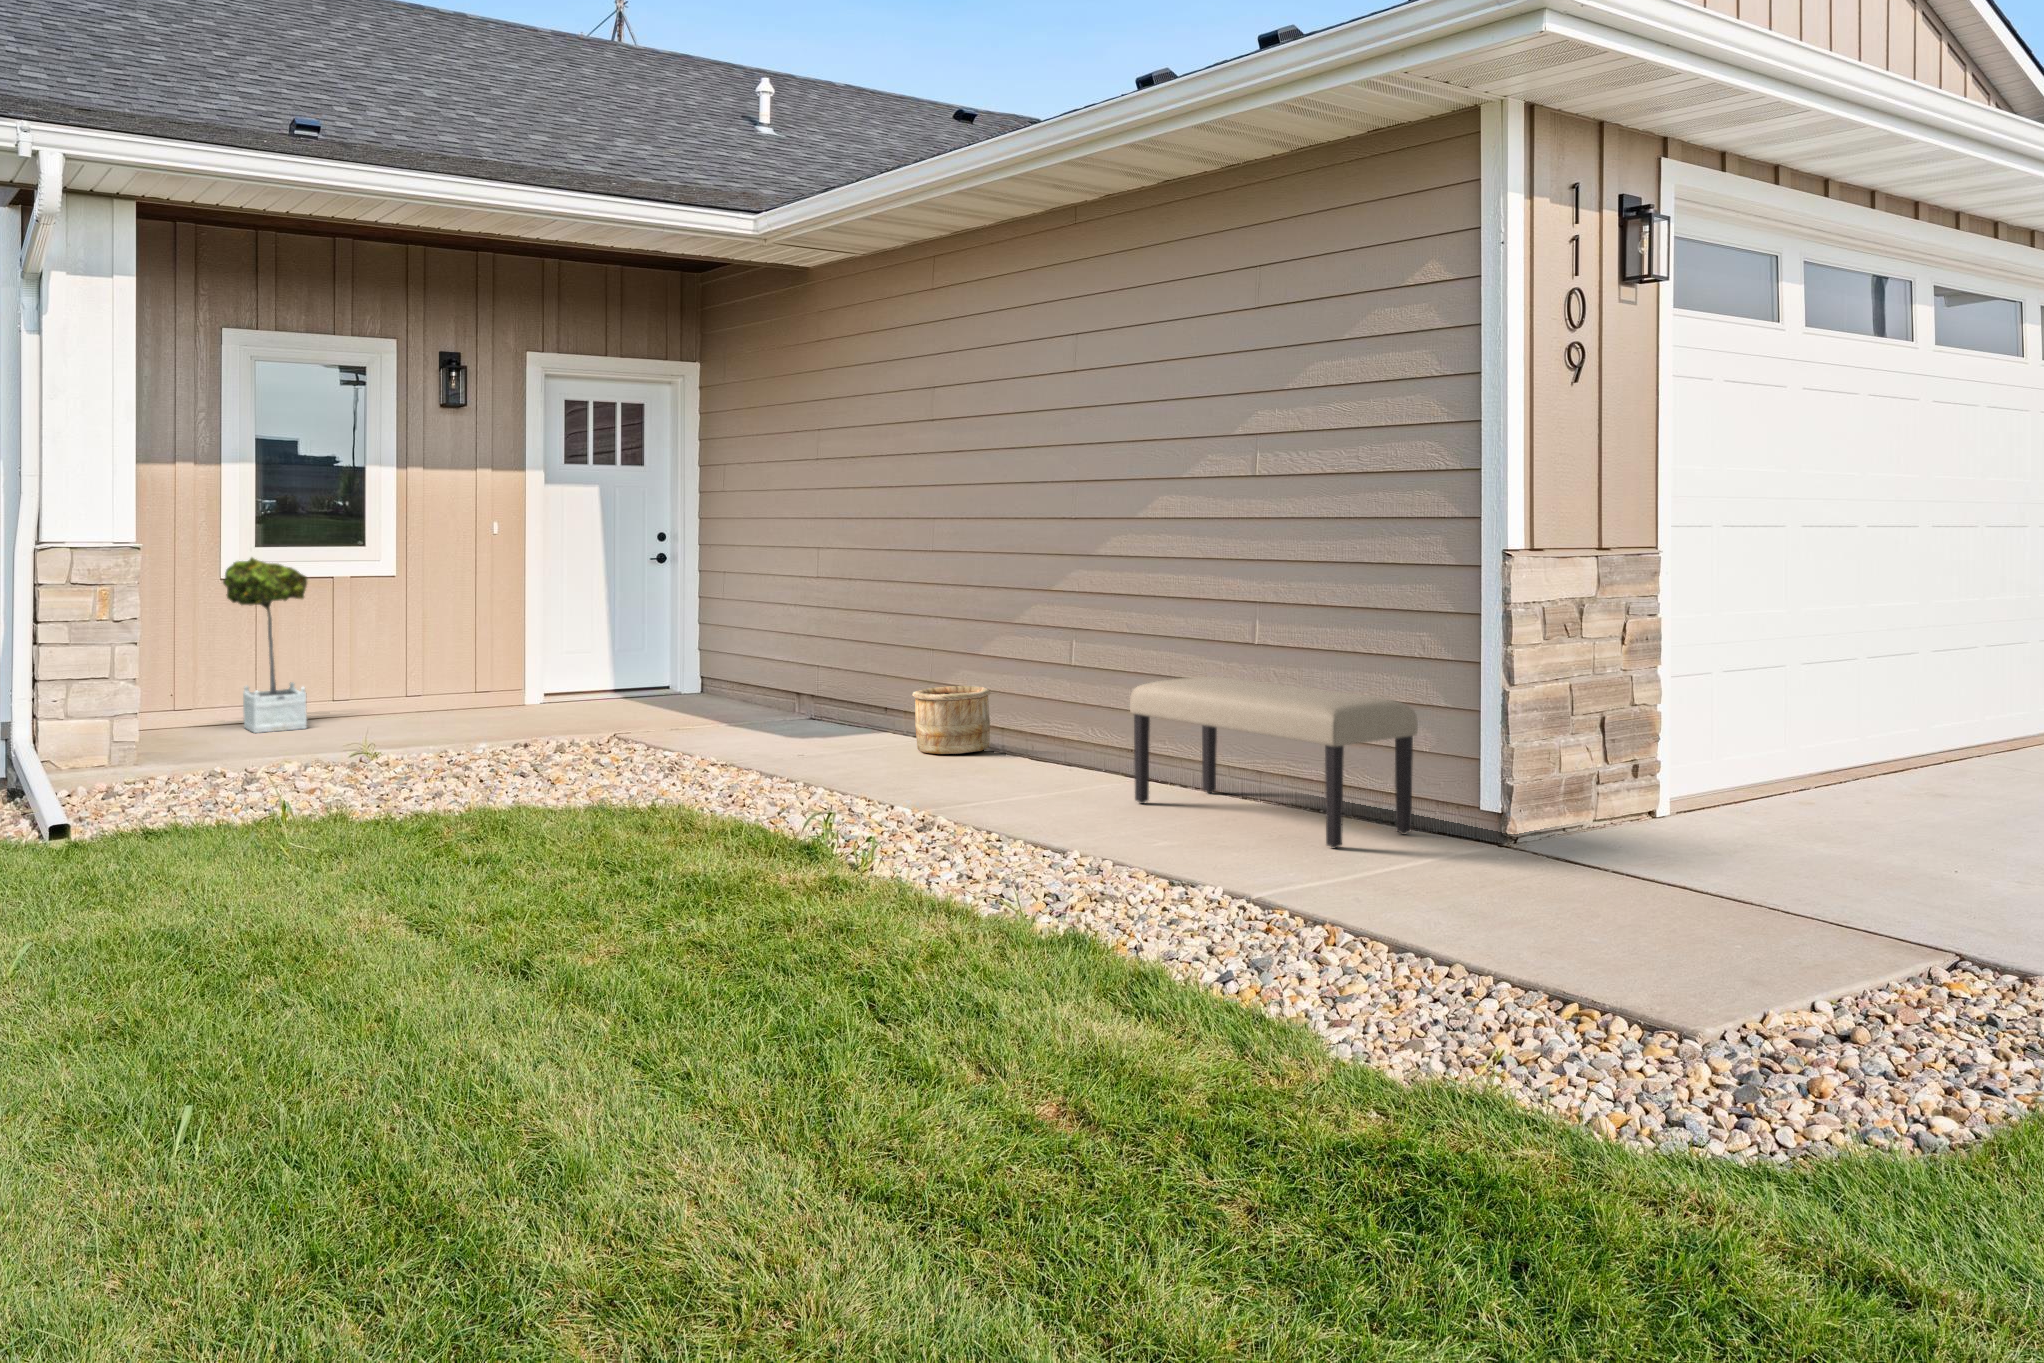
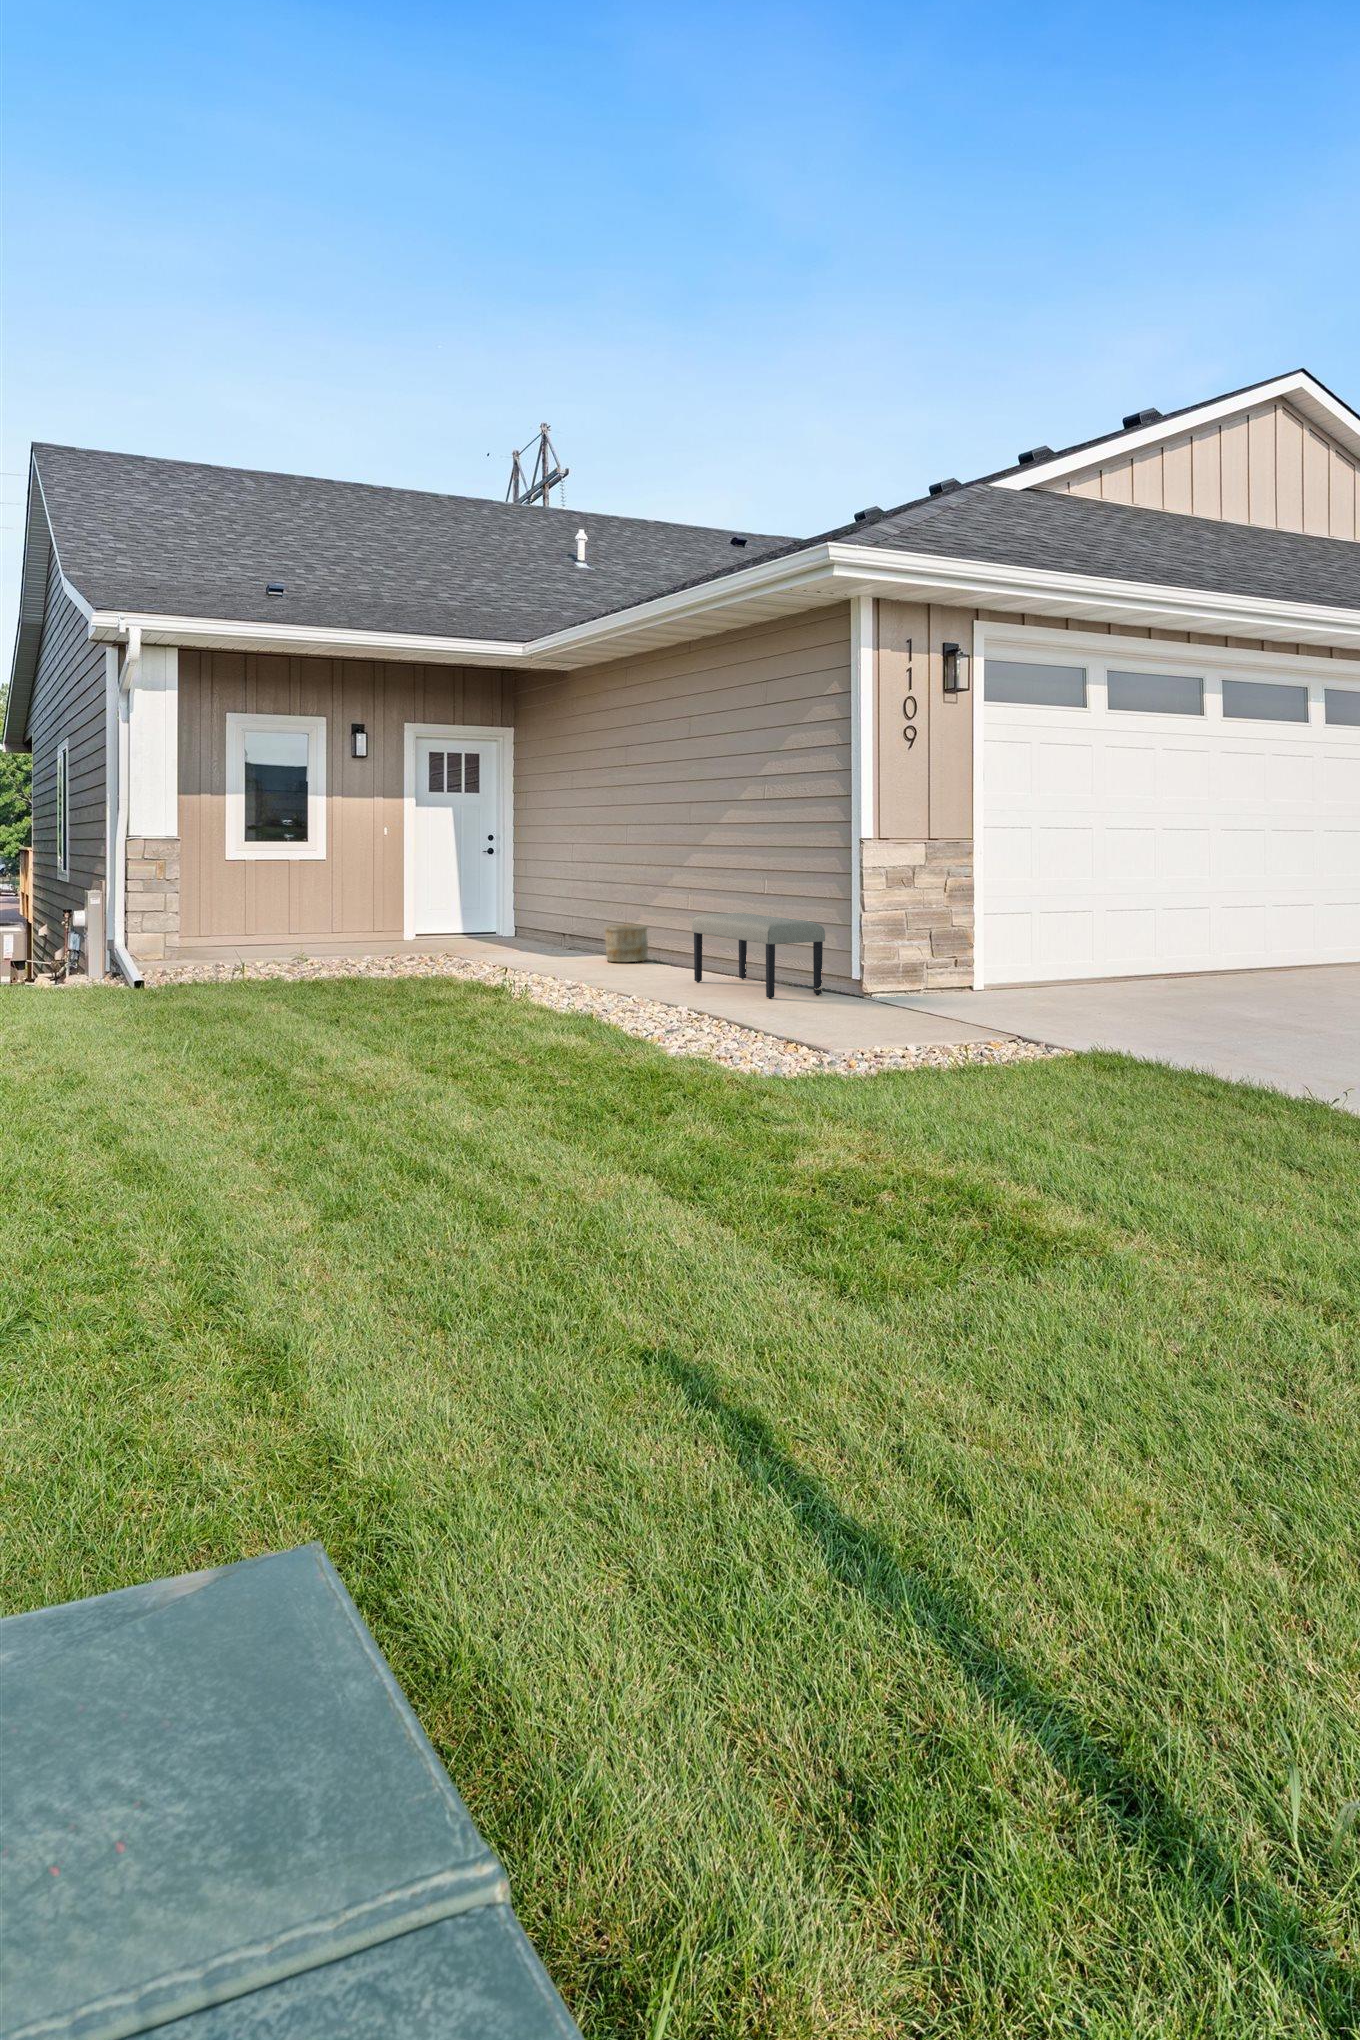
potted tree: present [223,558,307,733] -> none [228,847,275,948]

